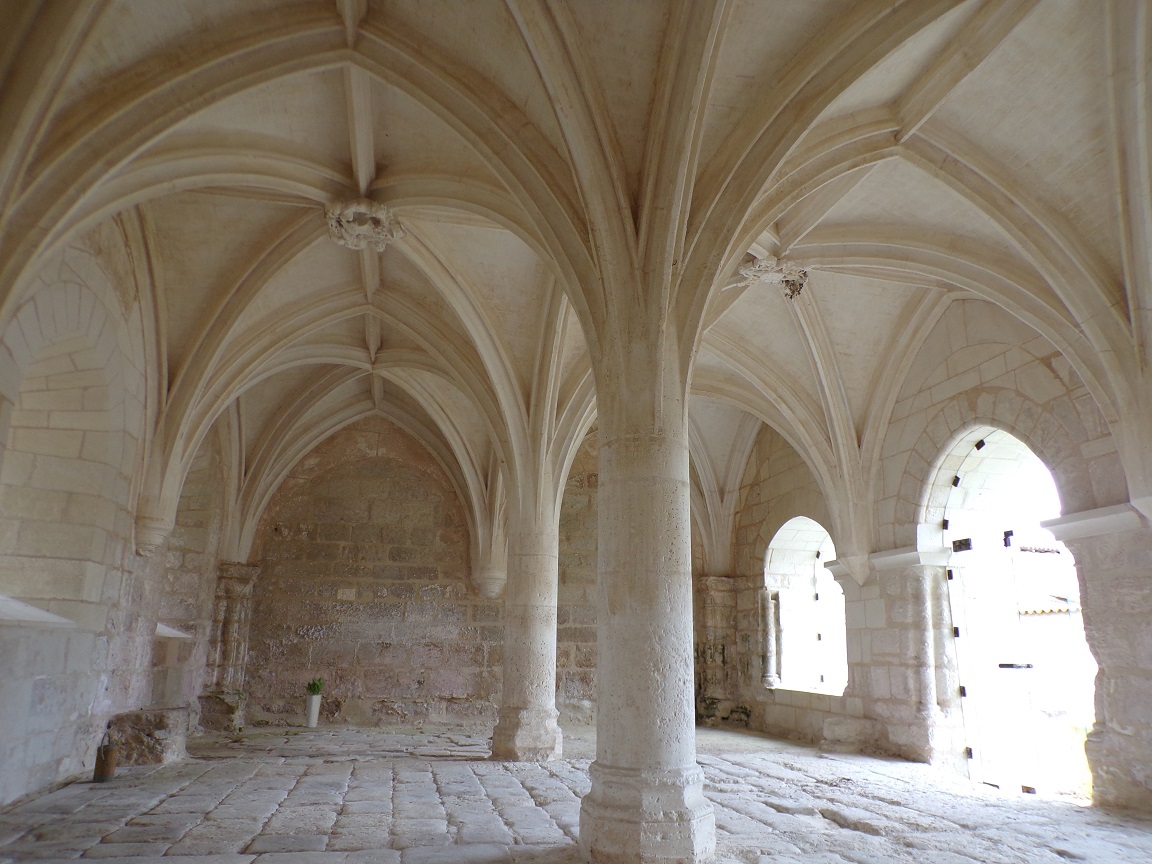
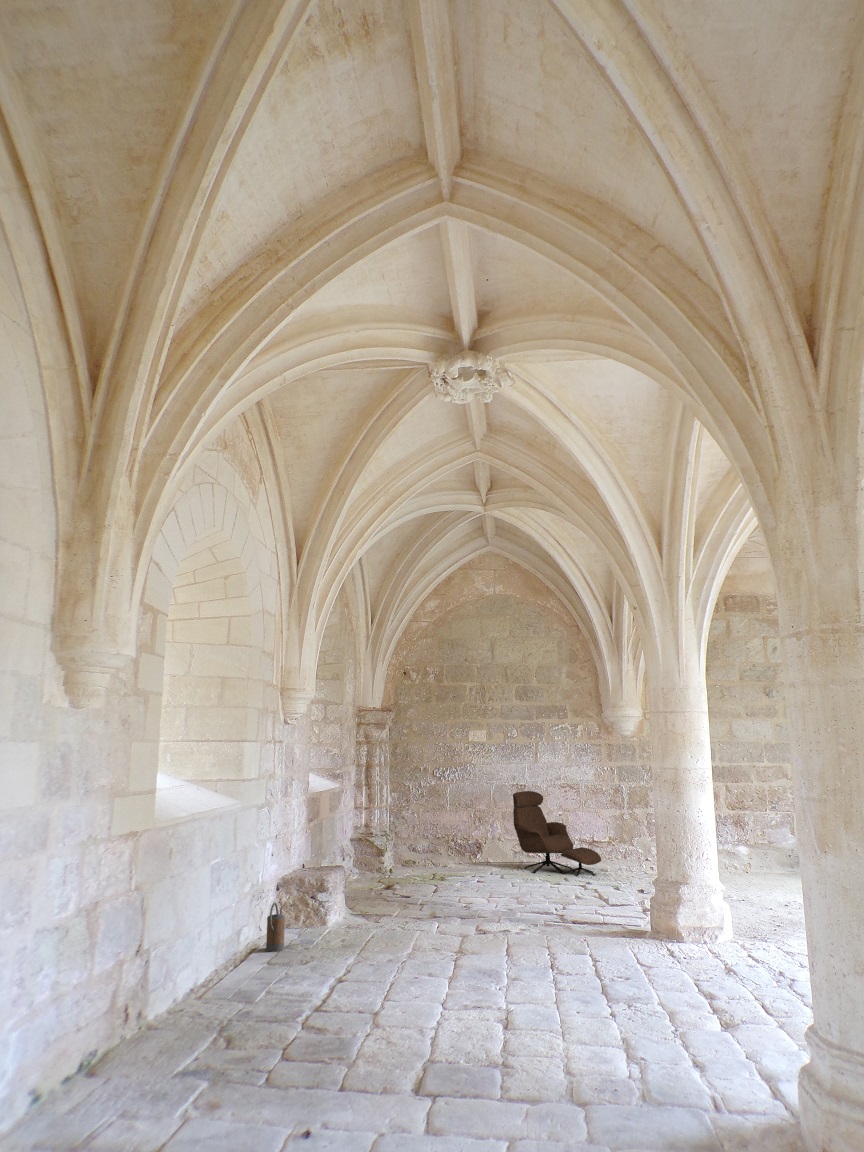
lounge chair: none [375,649,458,730] -> present [513,791,601,876]
planter: present [305,677,325,727] -> none [444,818,467,869]

